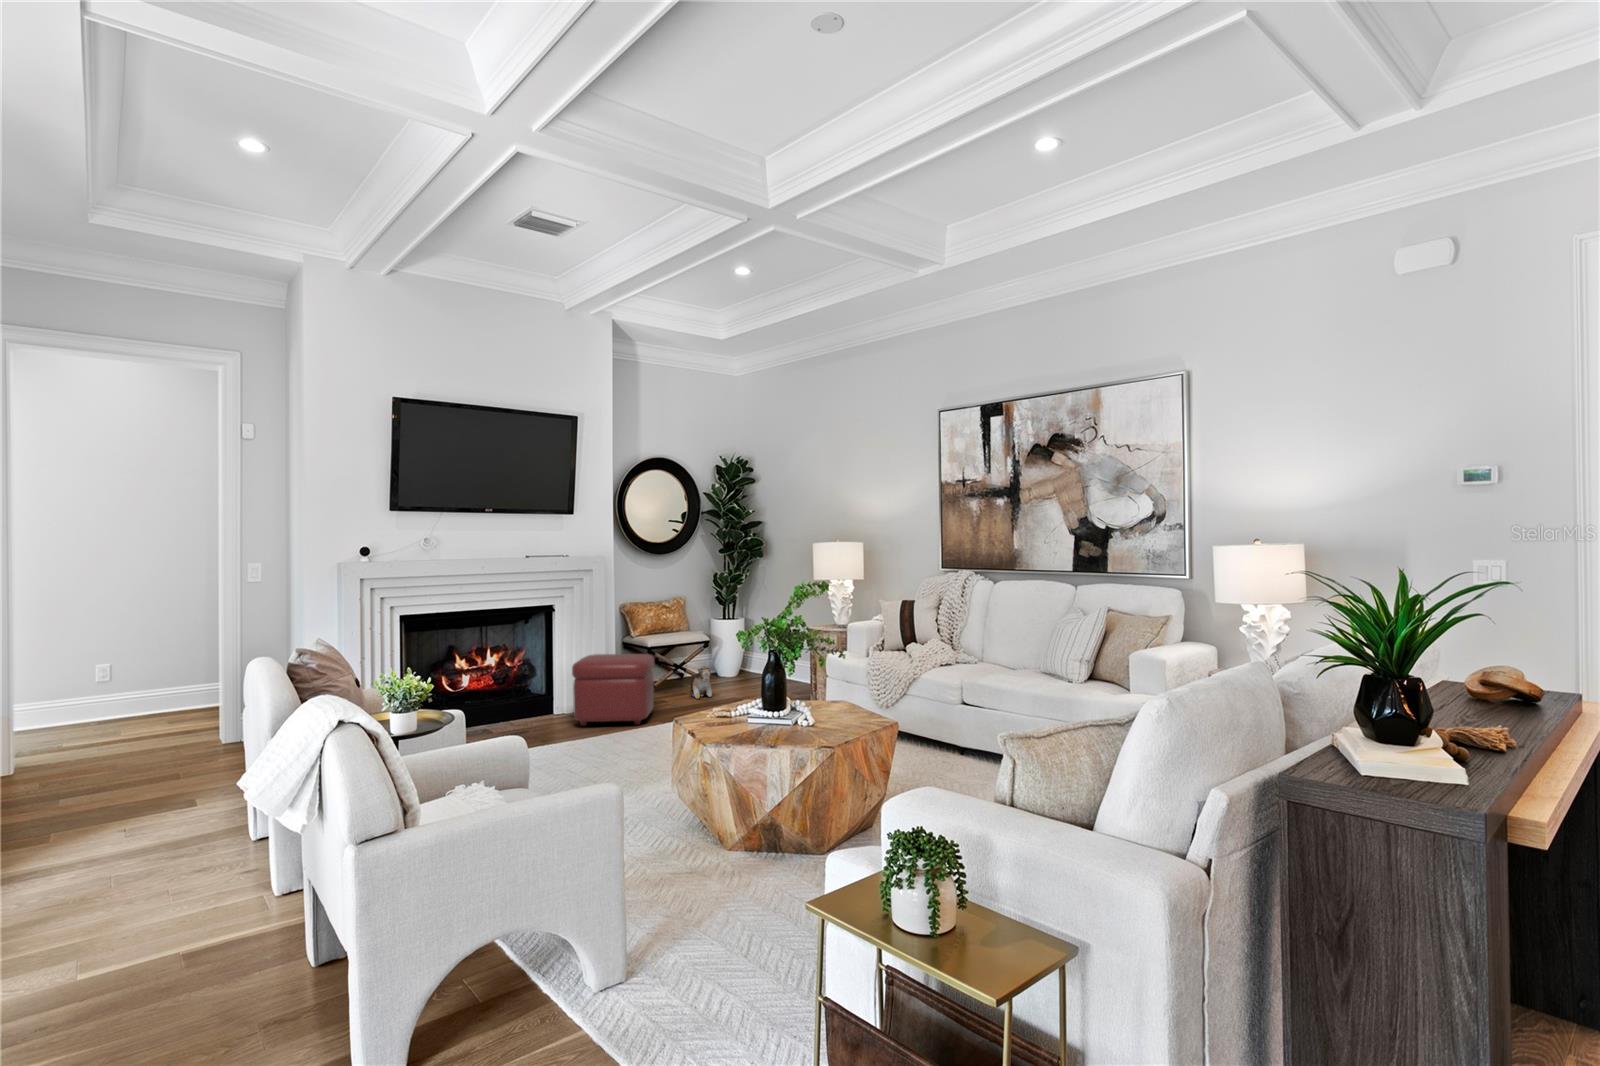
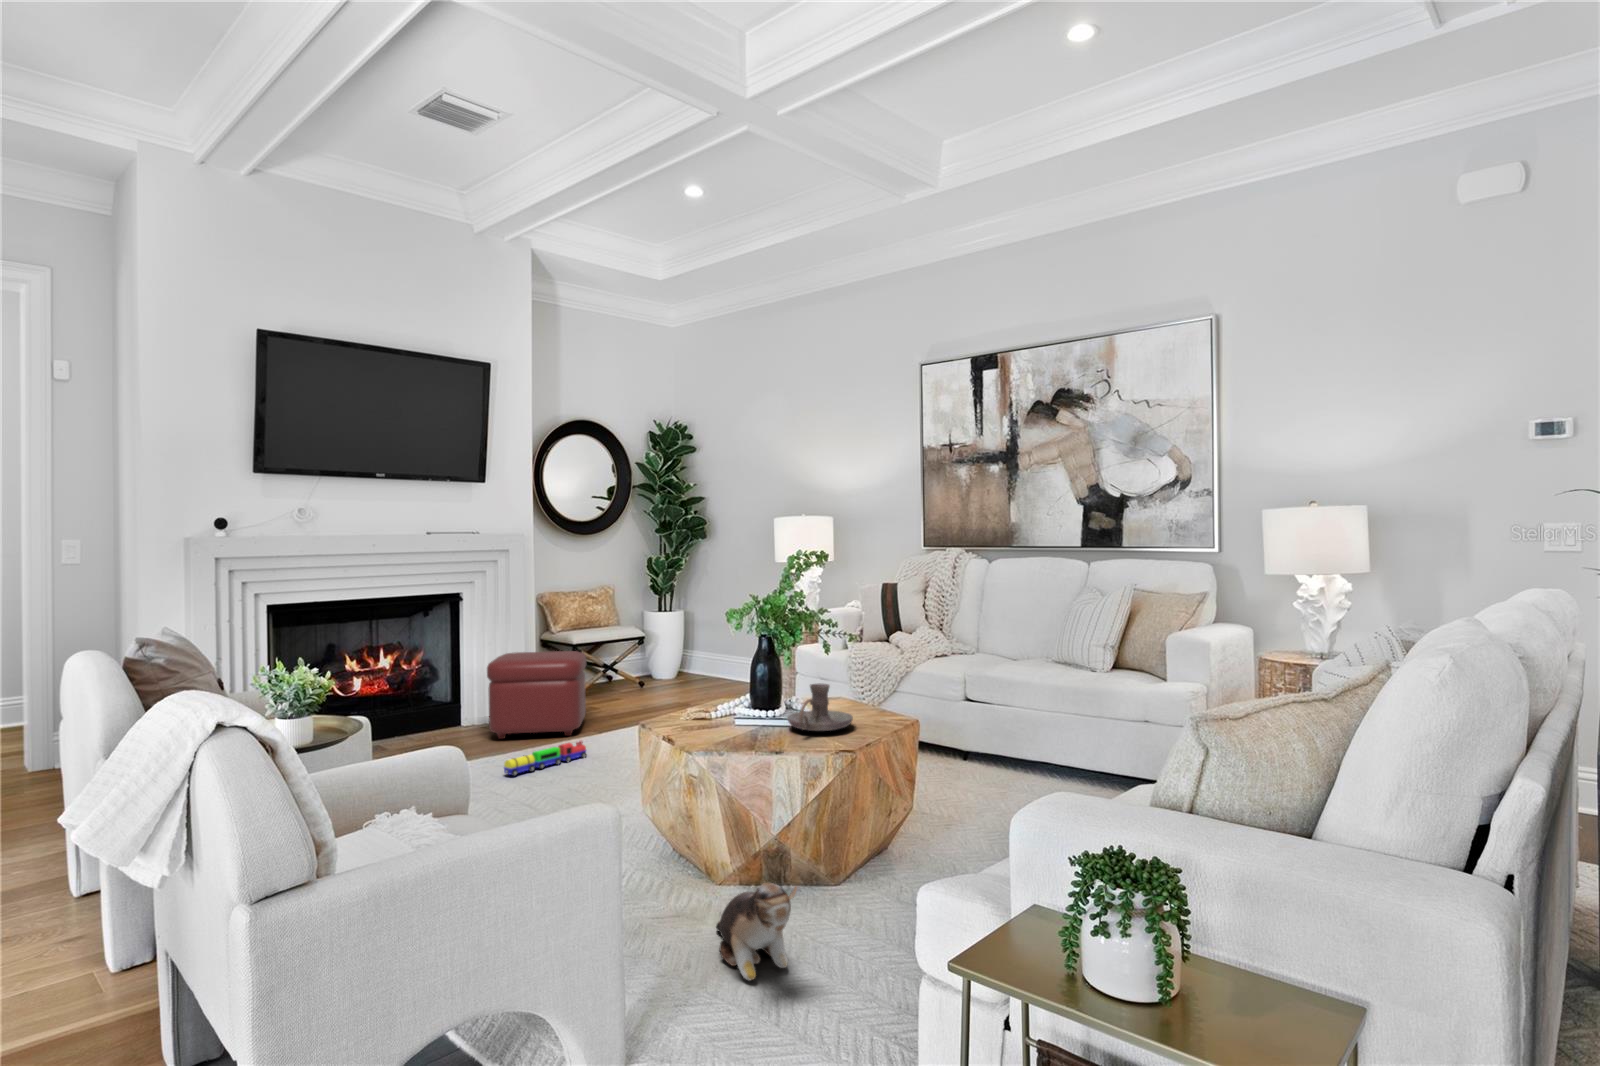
plush toy: present [690,666,712,699] -> present [716,883,797,980]
candle holder: none [789,690,843,730] -> present [787,683,853,731]
toy train: none [579,730,649,758] -> present [504,741,586,776]

